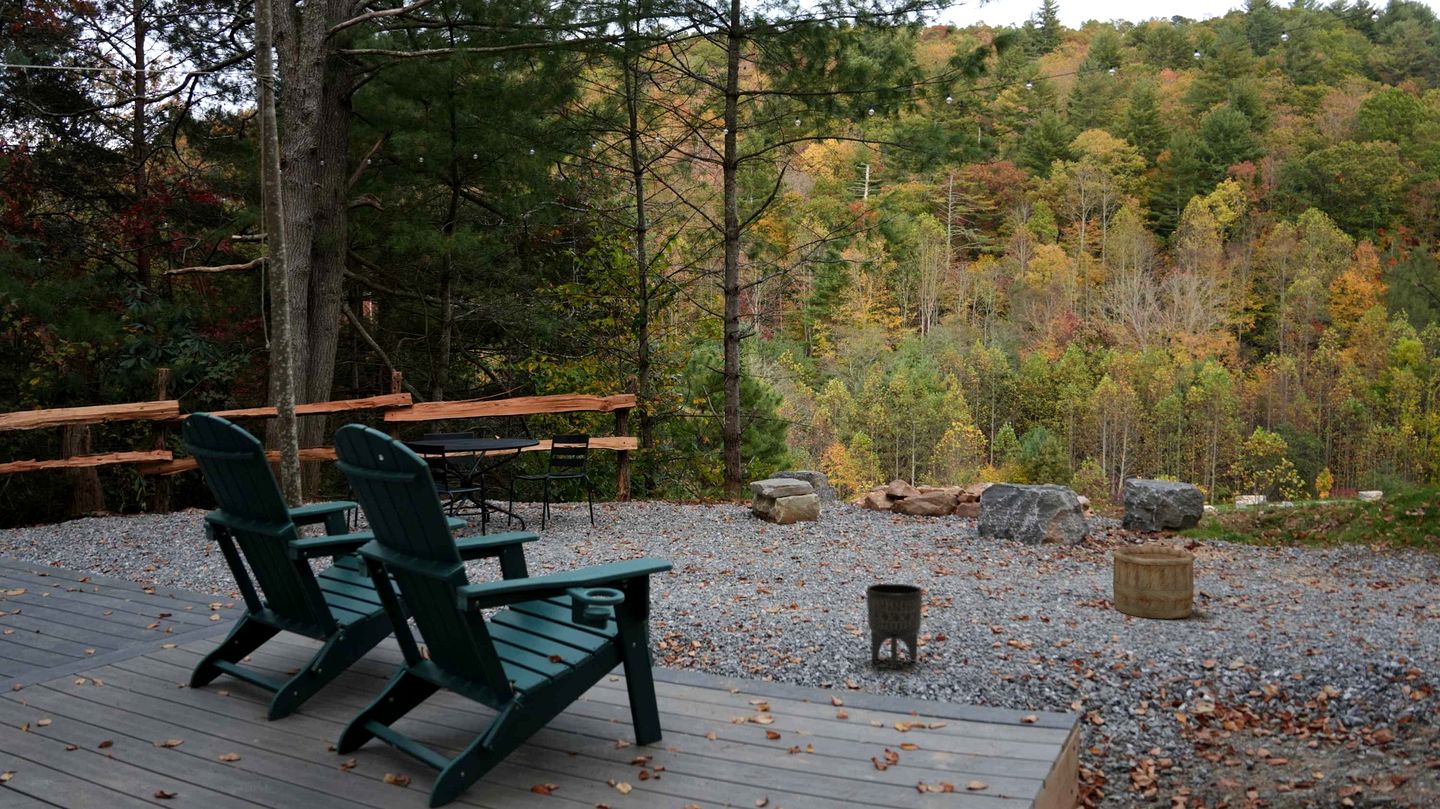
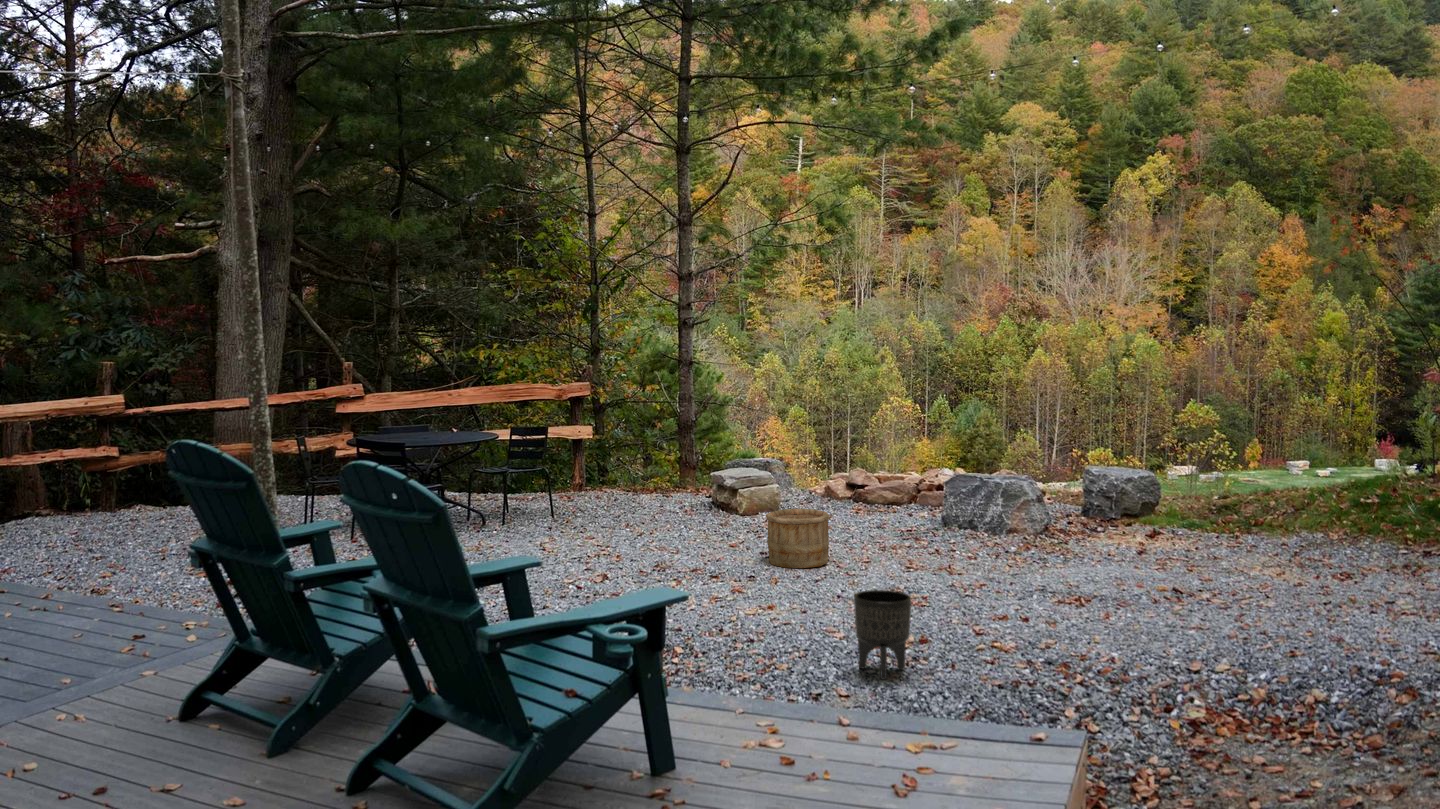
wooden bucket: present [1111,546,1196,619] -> present [766,509,830,568]

